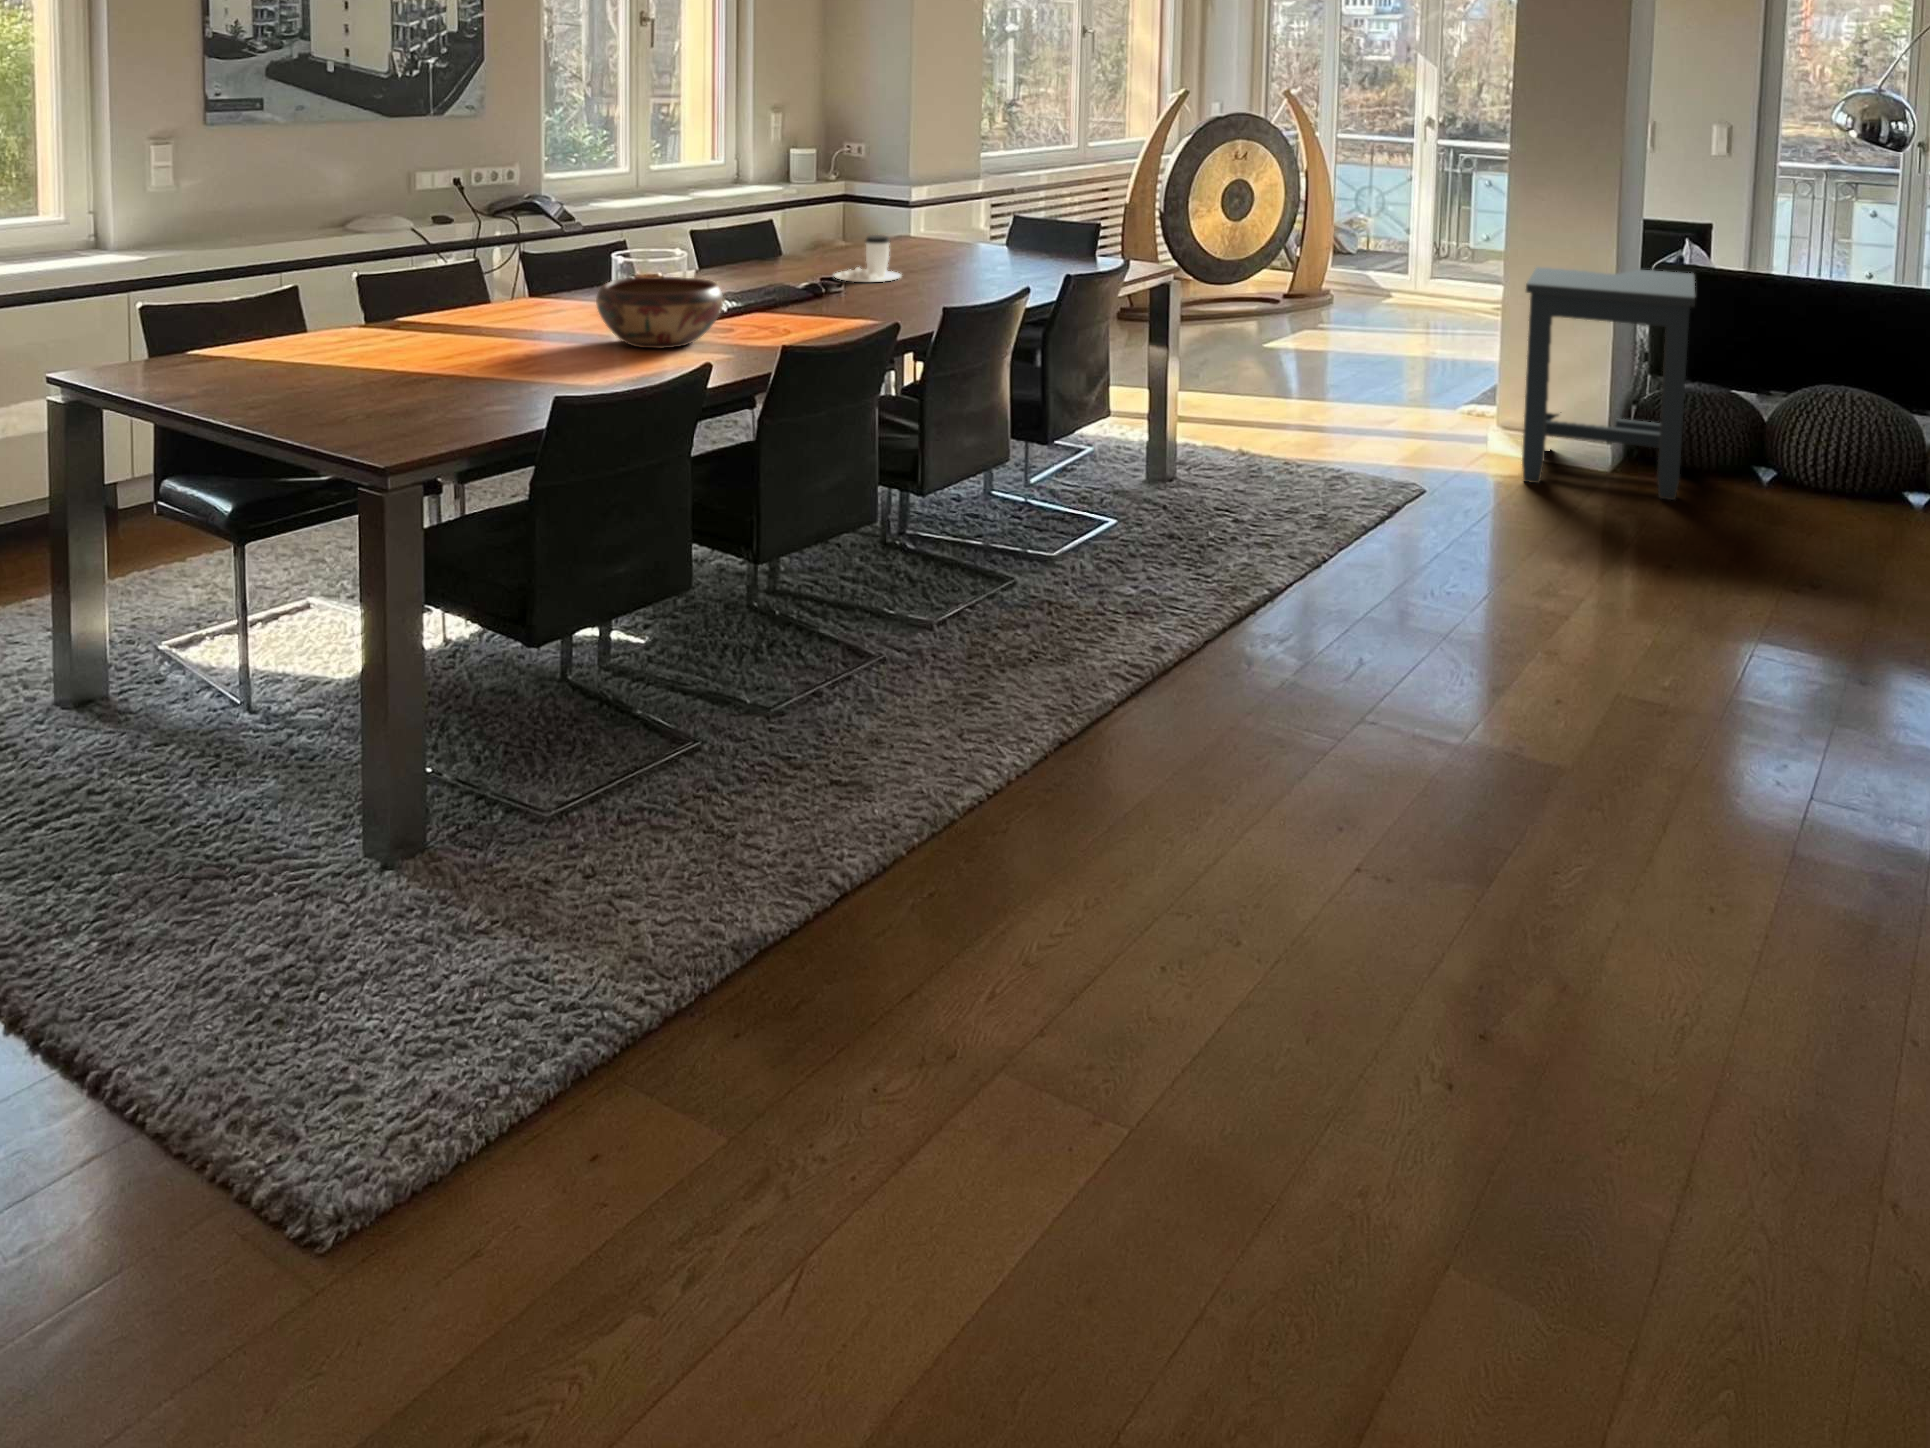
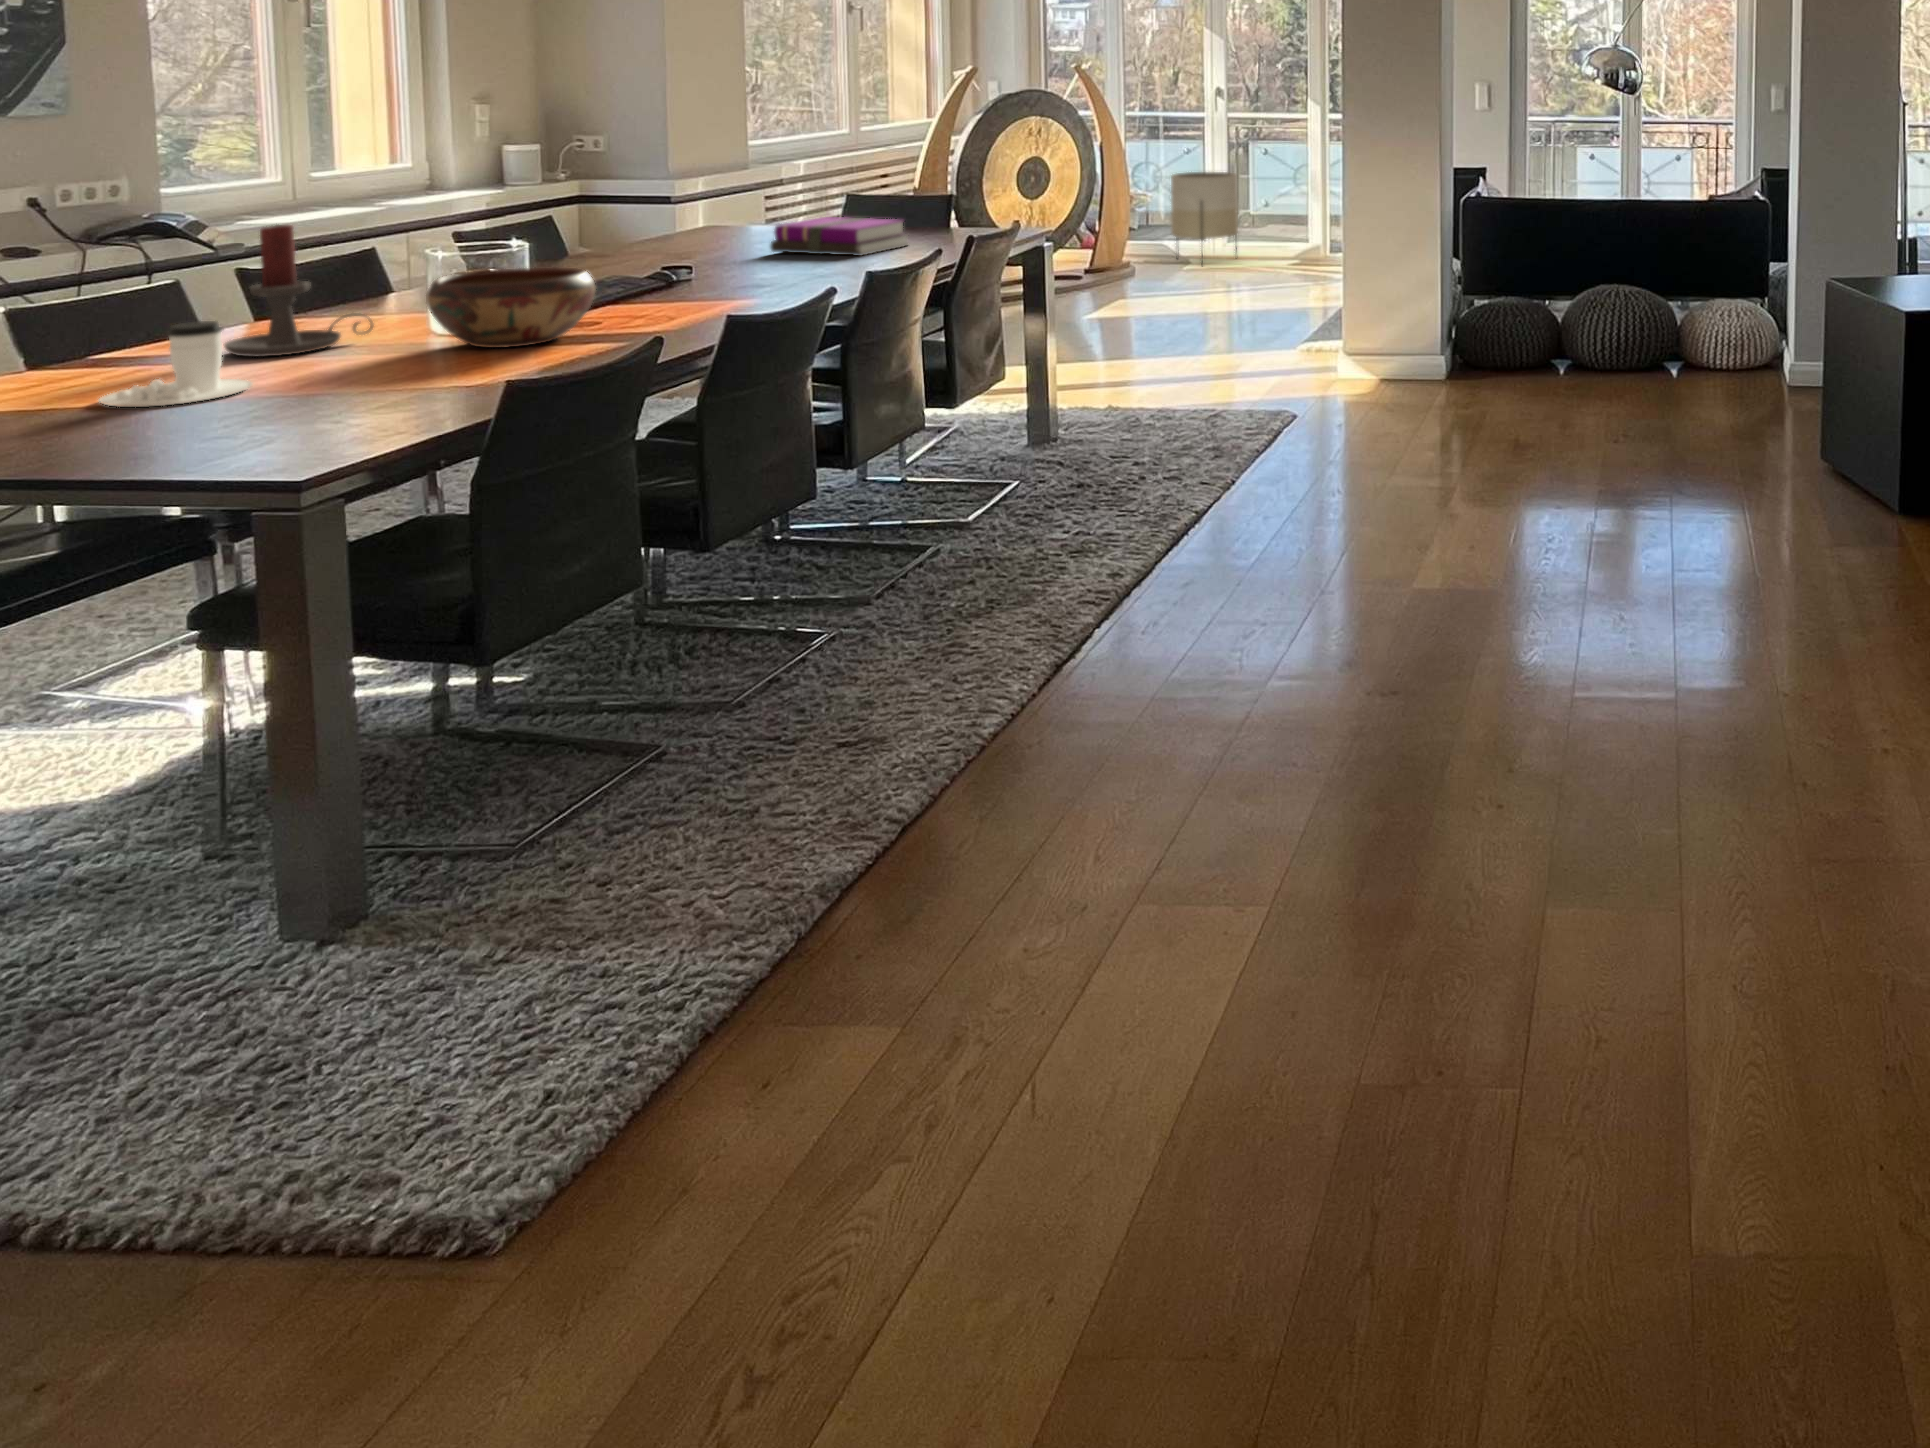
planter: none [1377,200,1446,296] -> present [1171,172,1238,257]
candle holder: none [473,224,577,334] -> present [224,225,374,357]
coffee cup: present [834,235,901,282] -> present [99,321,252,407]
notebook: none [931,237,1048,279] -> present [771,217,908,256]
side table: present [1522,267,1695,500] -> none [1375,204,1521,403]

